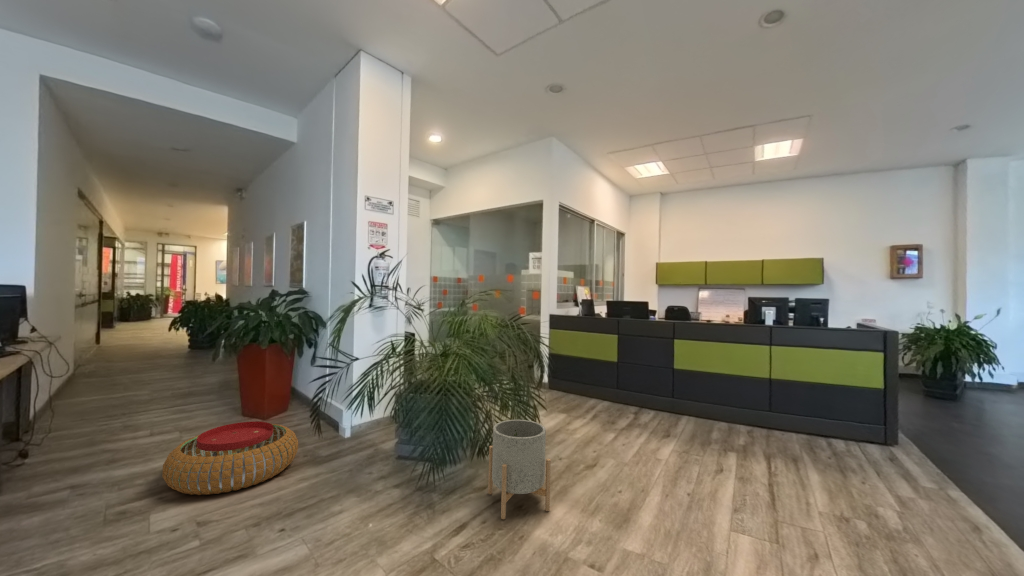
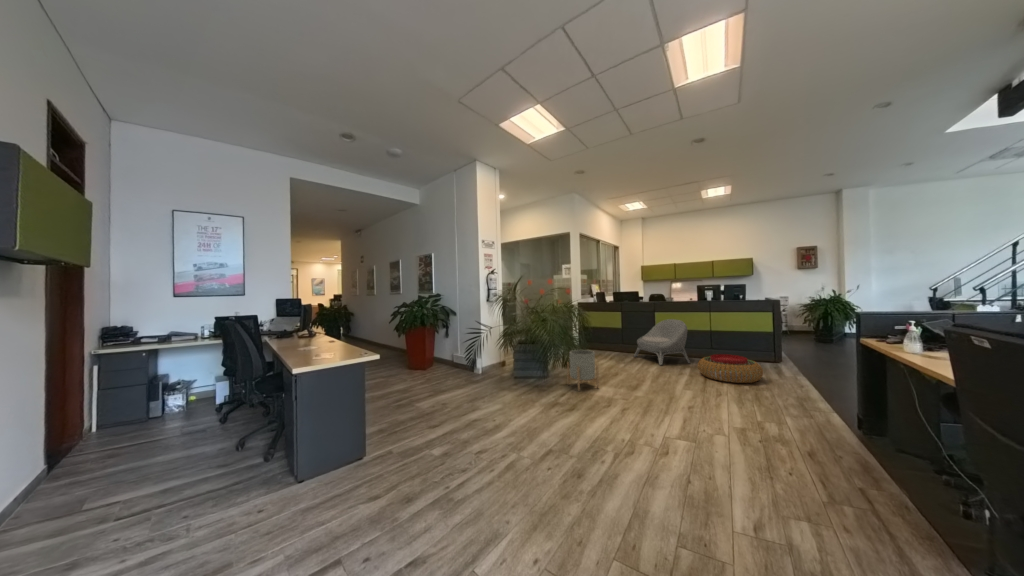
armchair: none [634,354,734,441] -> present [634,319,690,365]
pouf: present [162,421,298,495] -> present [698,354,763,383]

